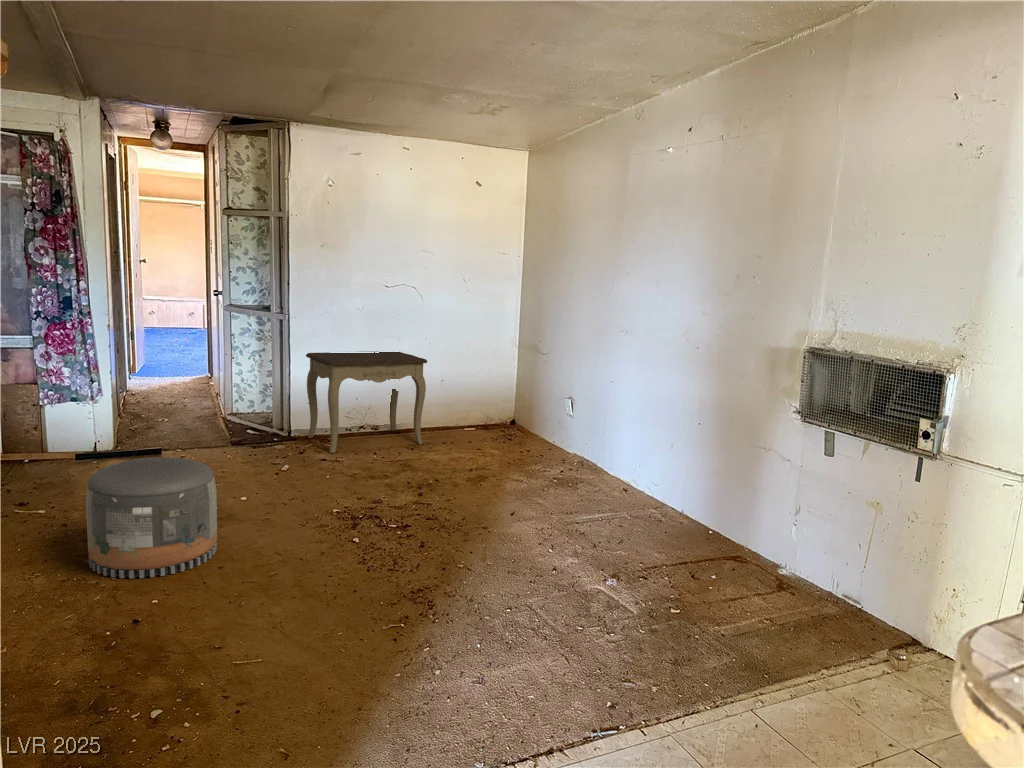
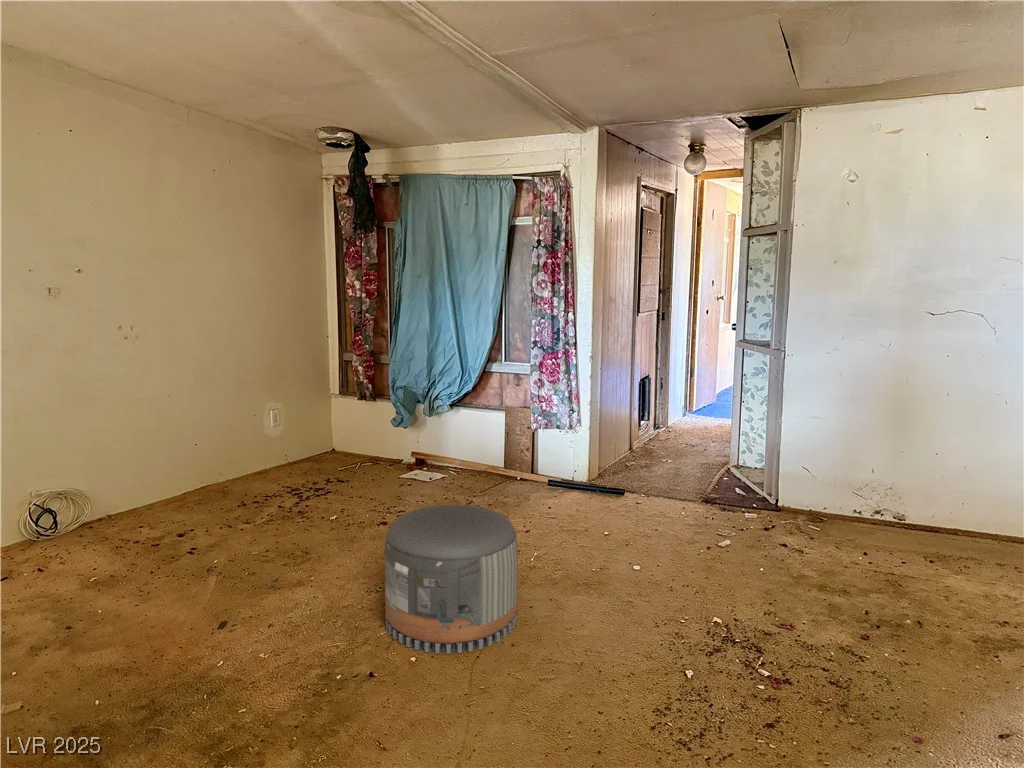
side table: present [306,352,427,453] -> none [800,406,992,574]

